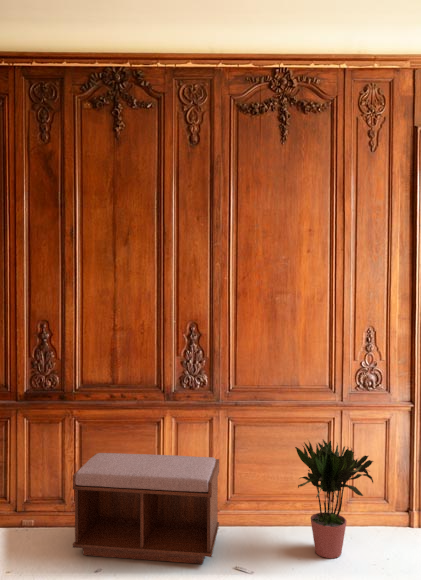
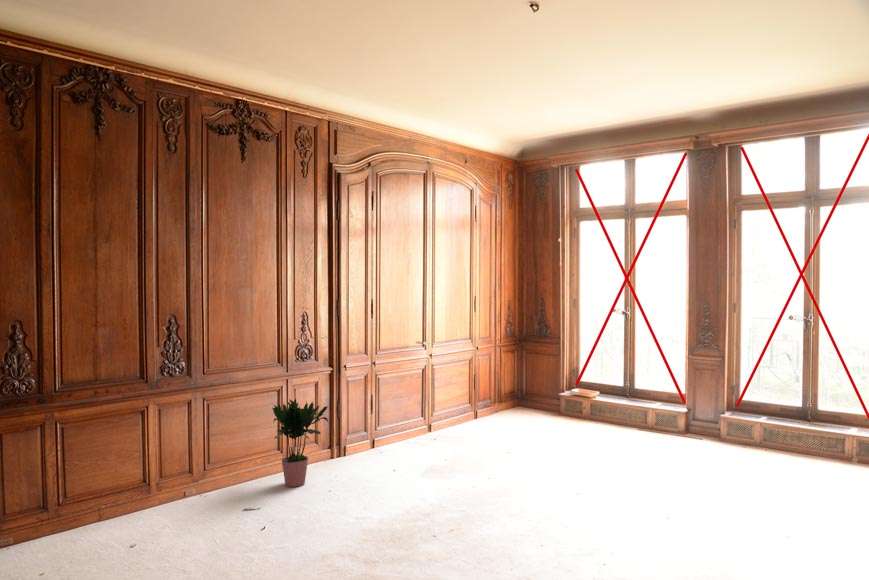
bench: present [73,453,219,564] -> none [78,432,226,542]

